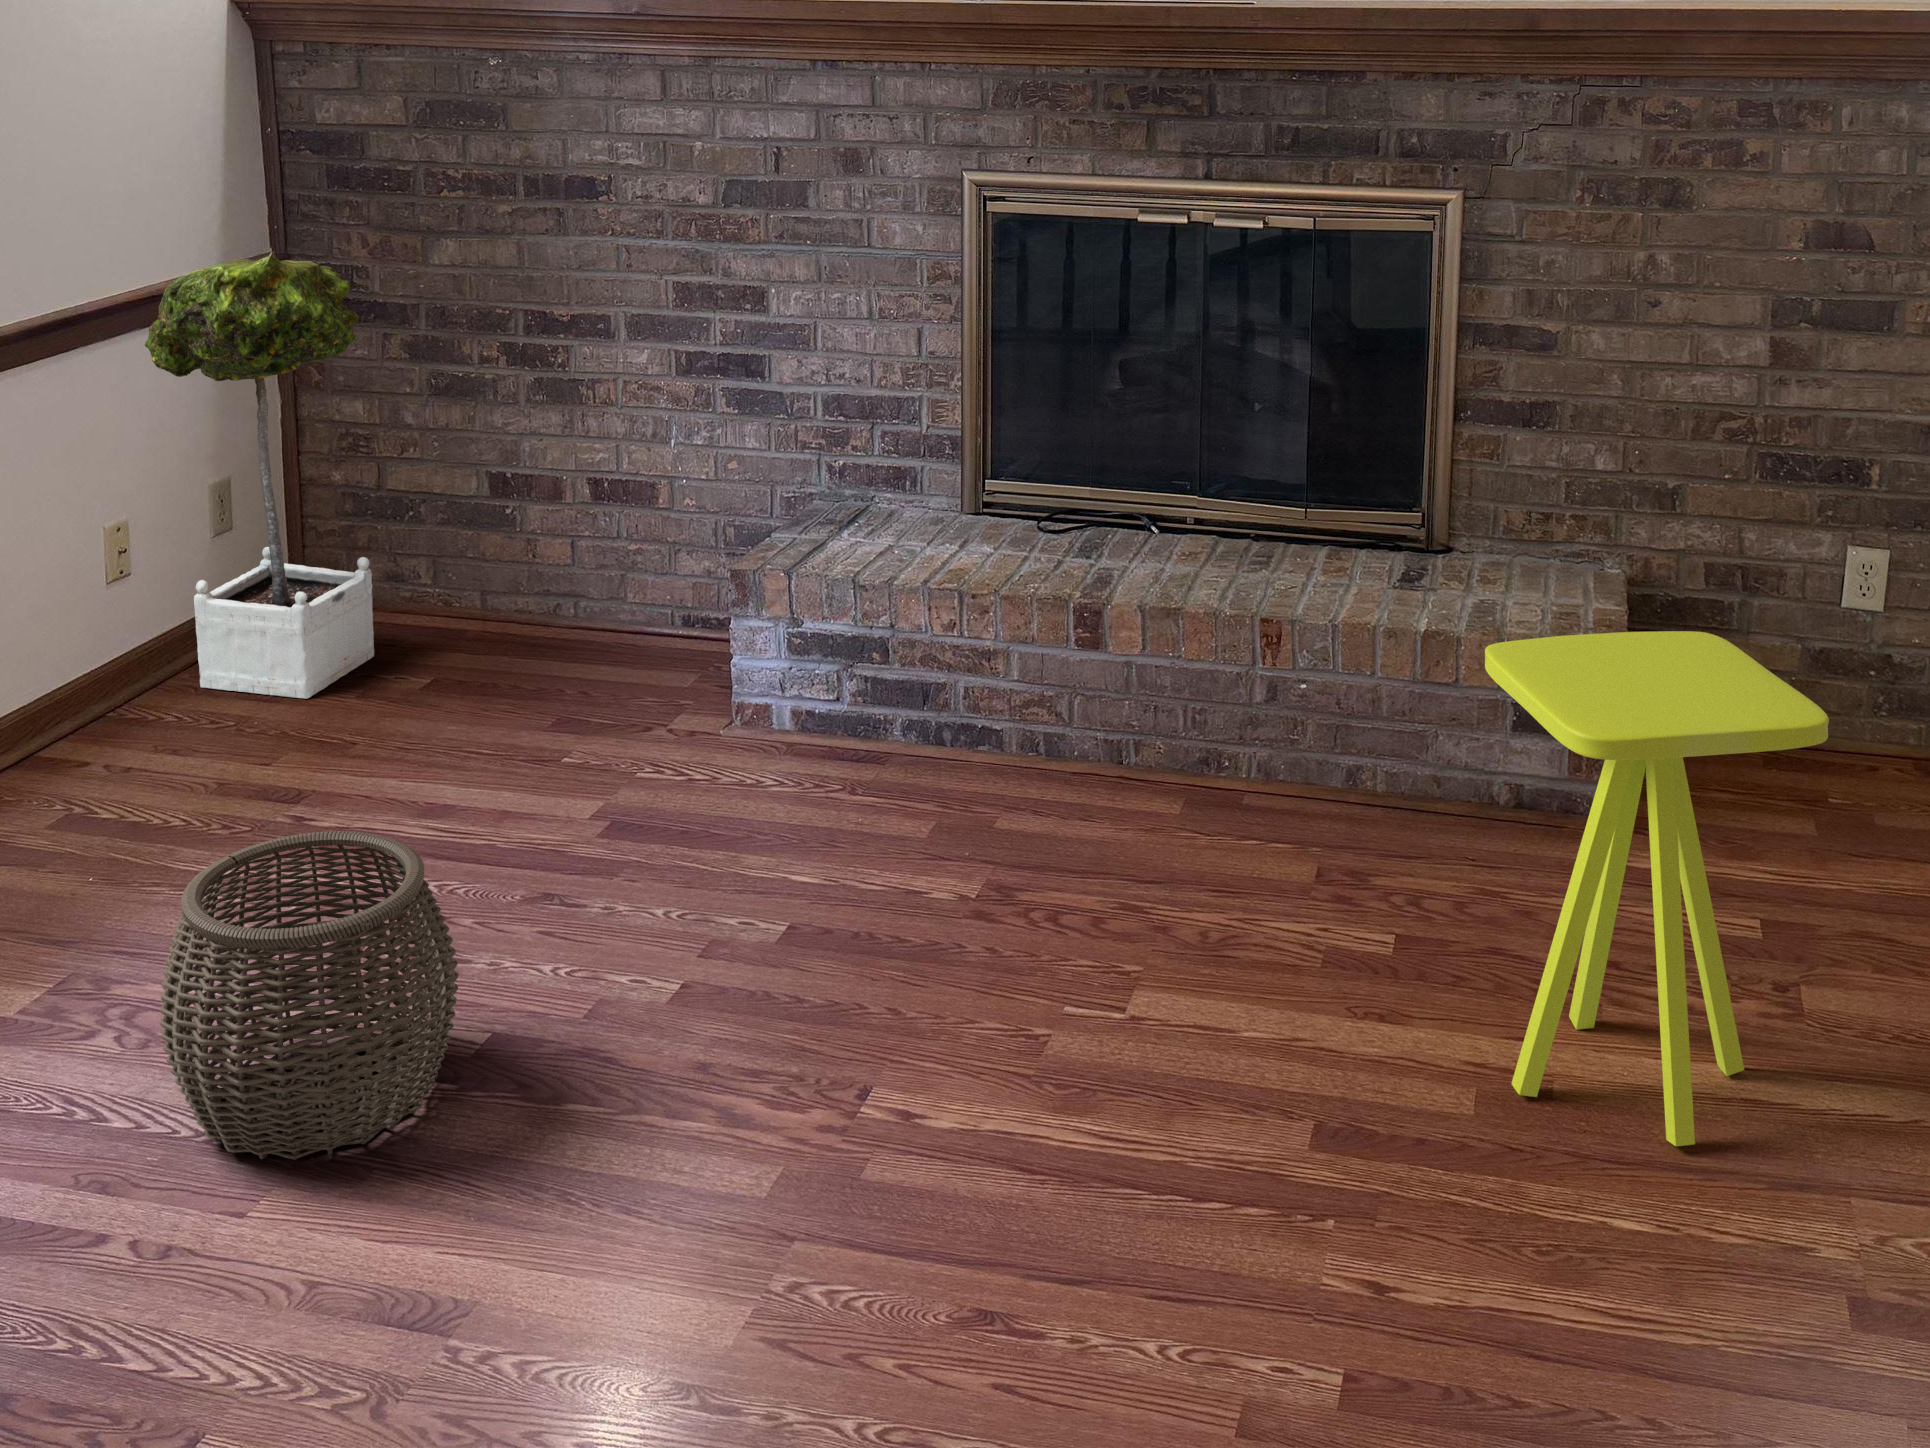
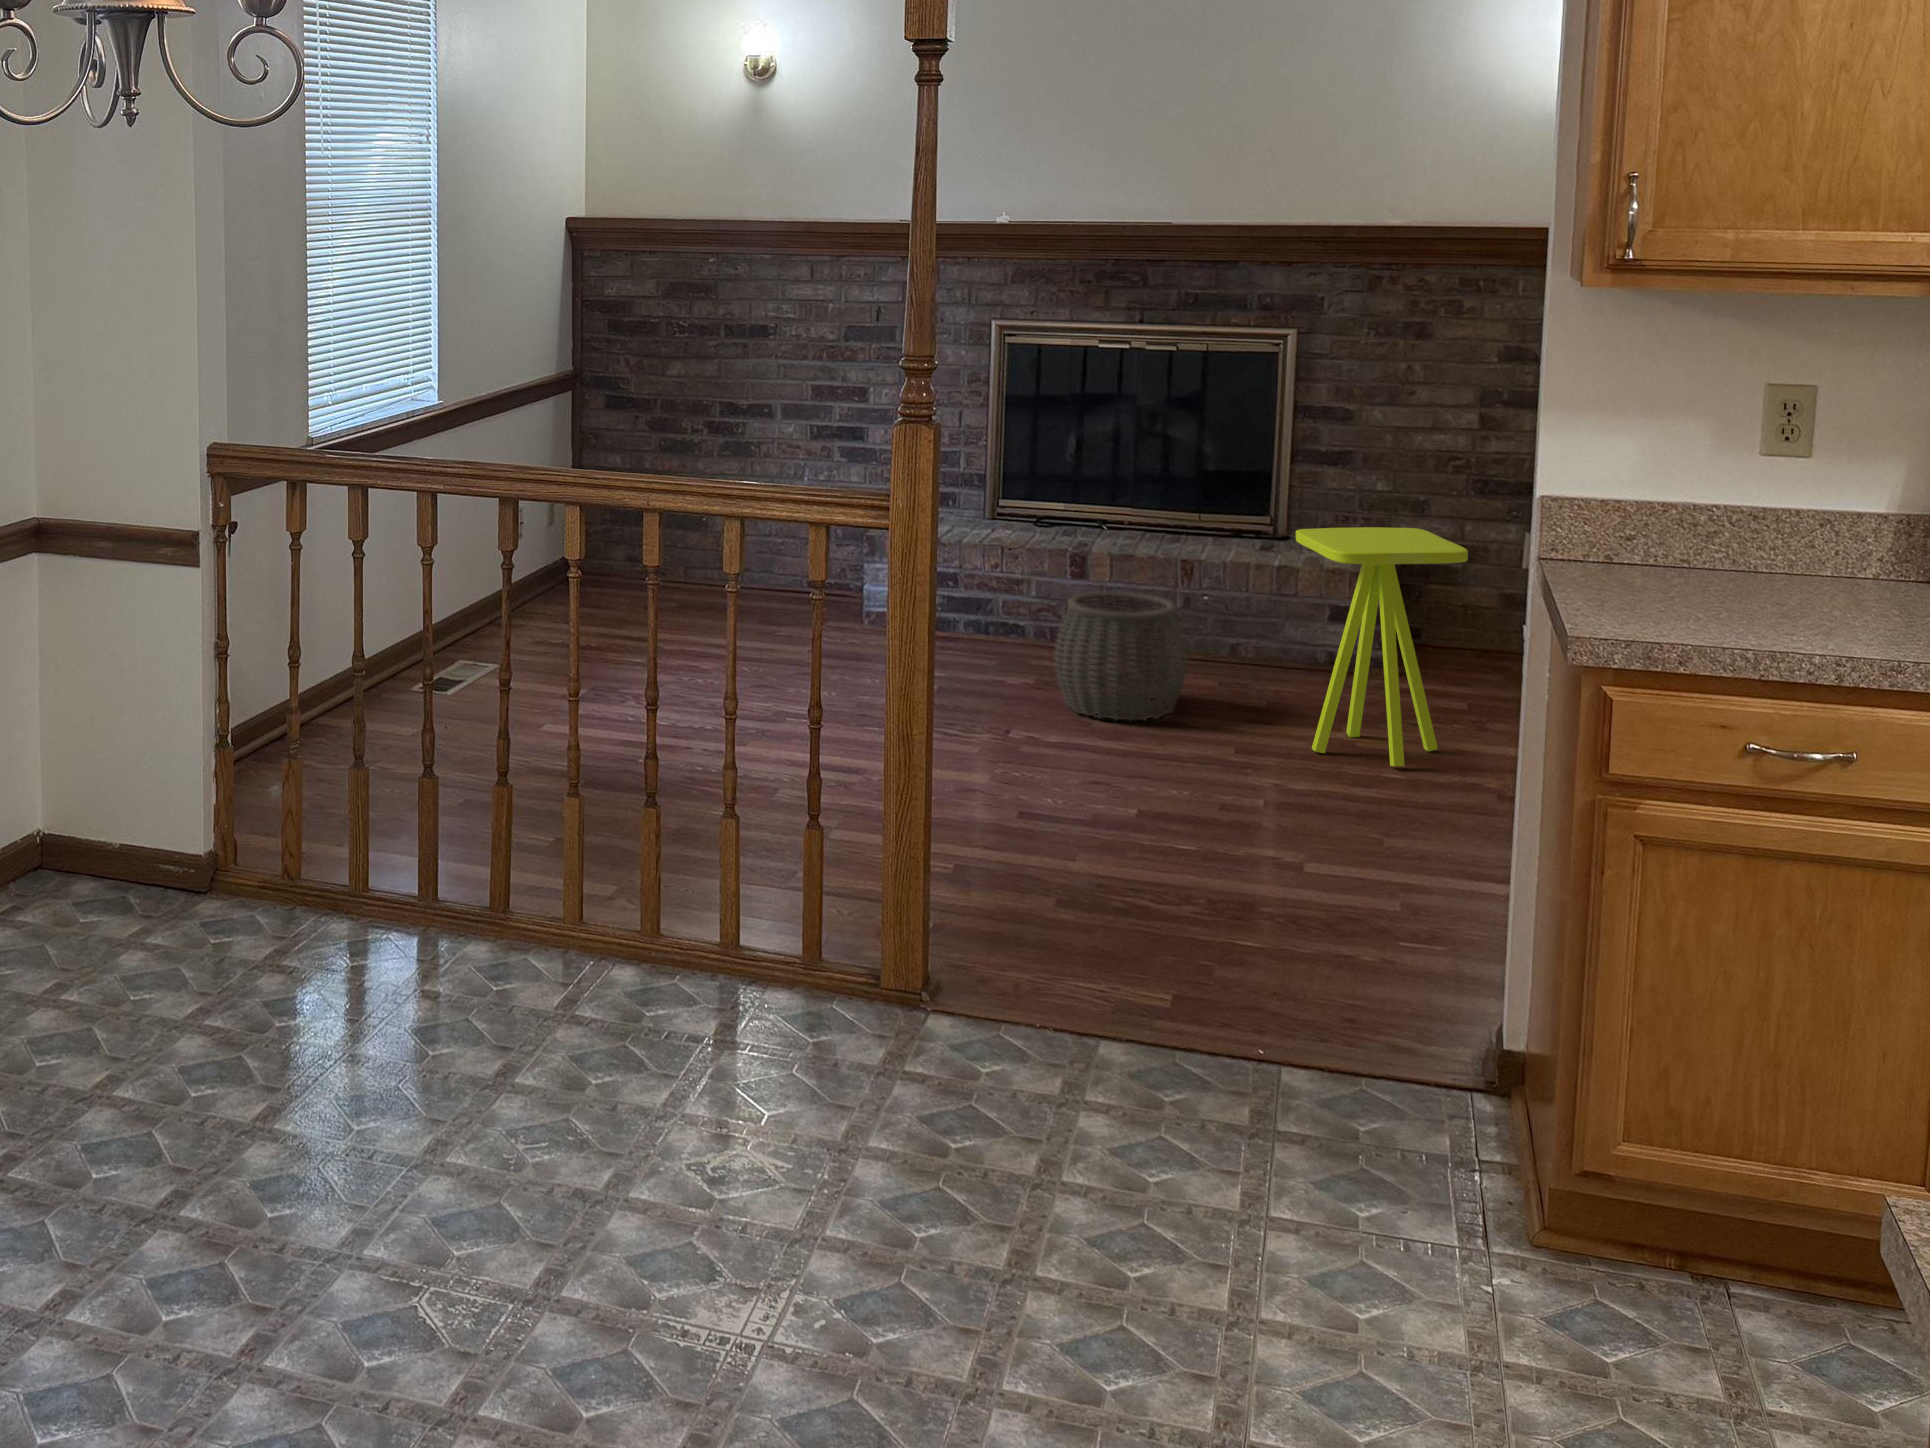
potted tree: present [145,252,374,699] -> none [535,362,641,616]
woven basket: present [160,831,459,1160] -> present [1055,592,1188,721]

